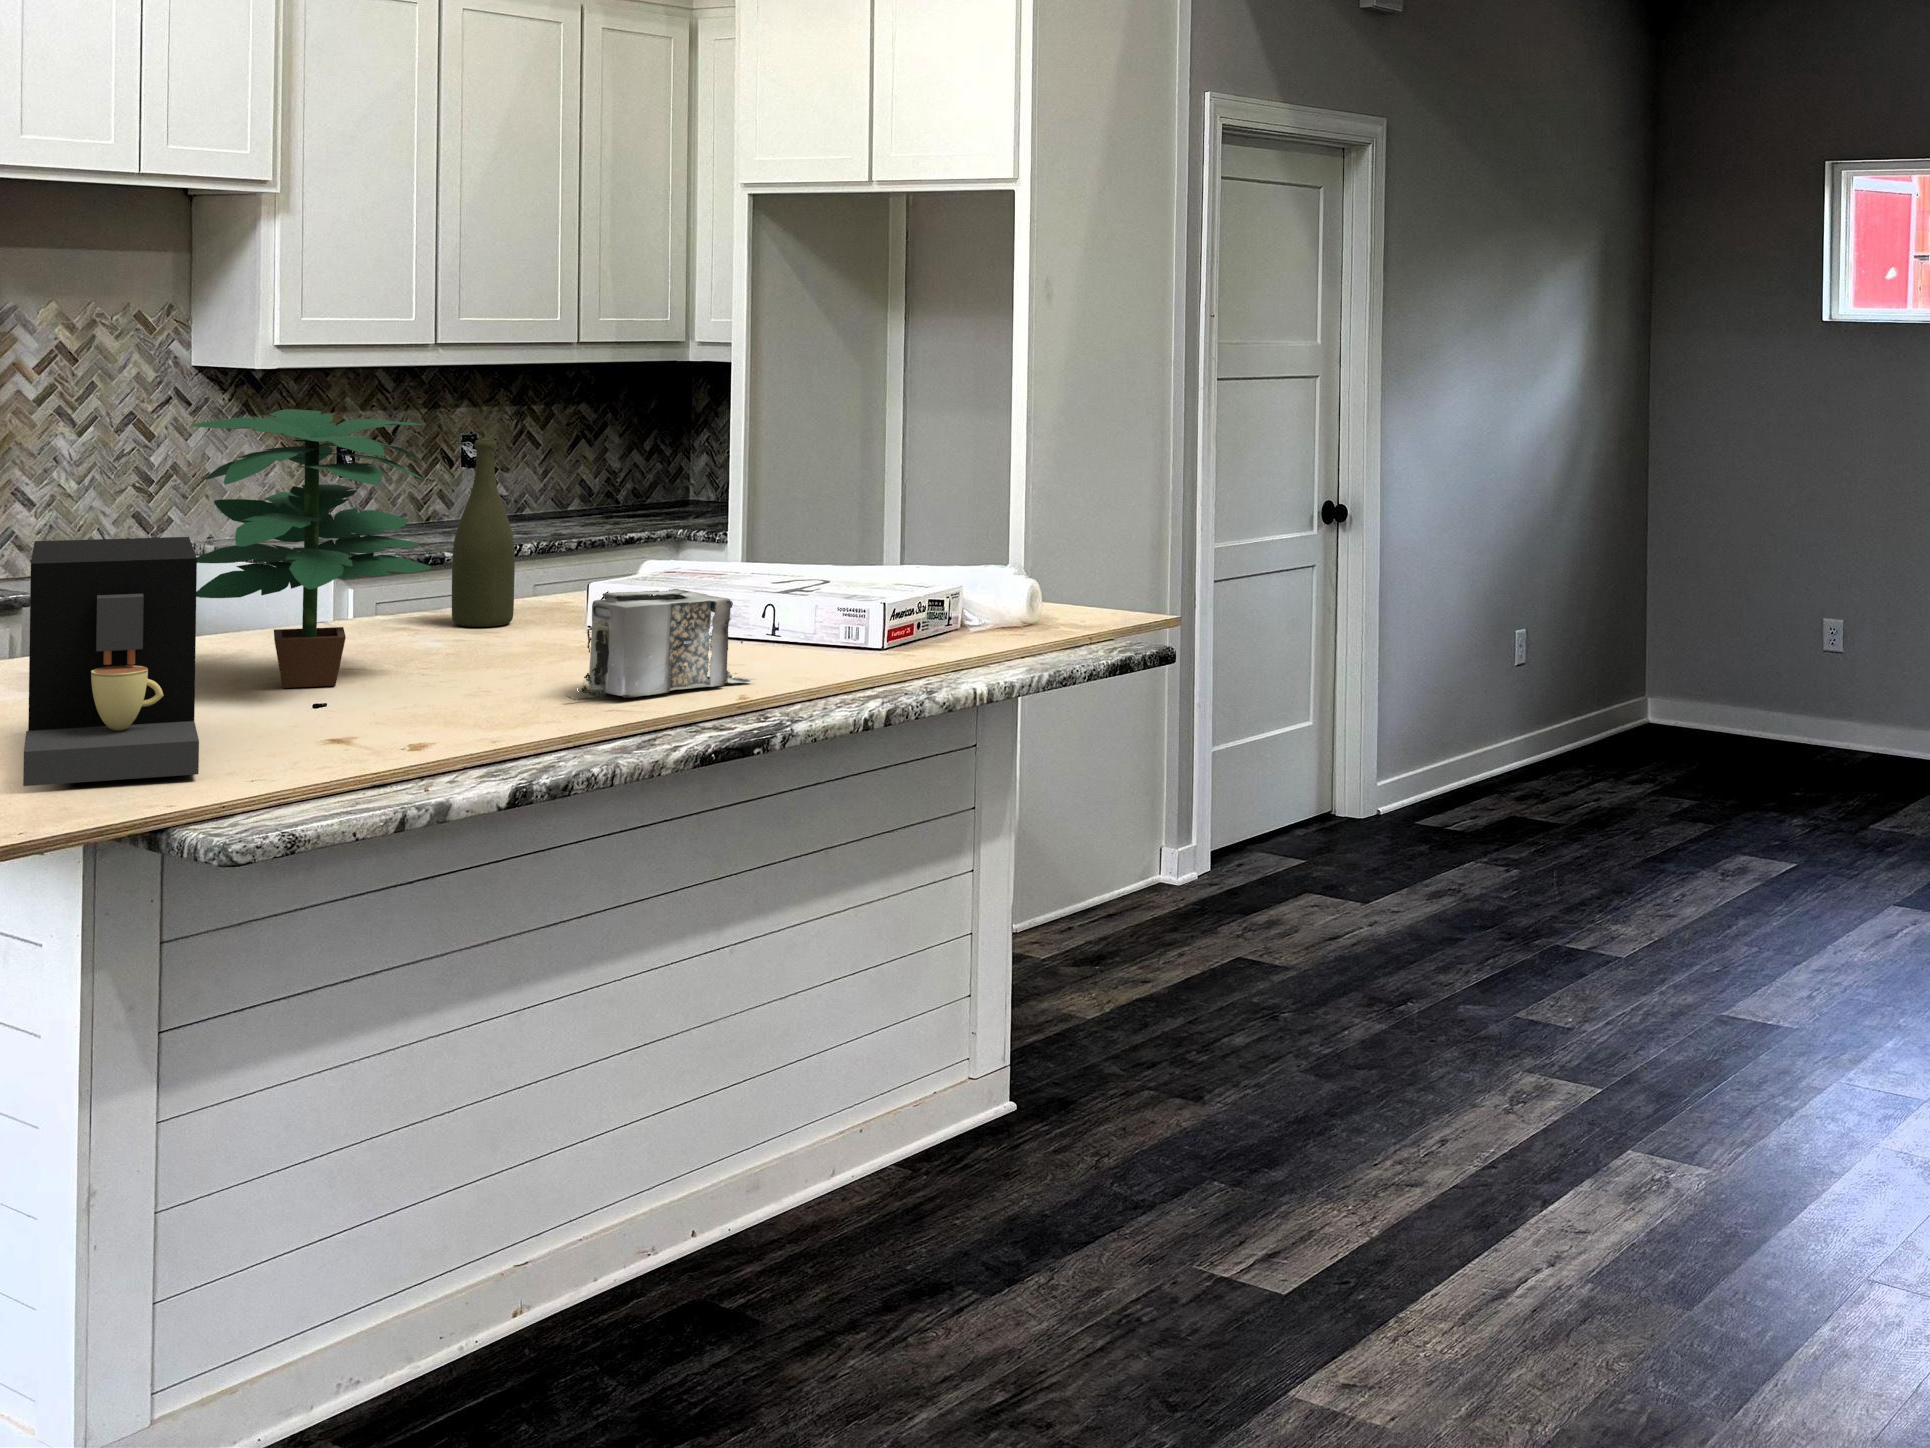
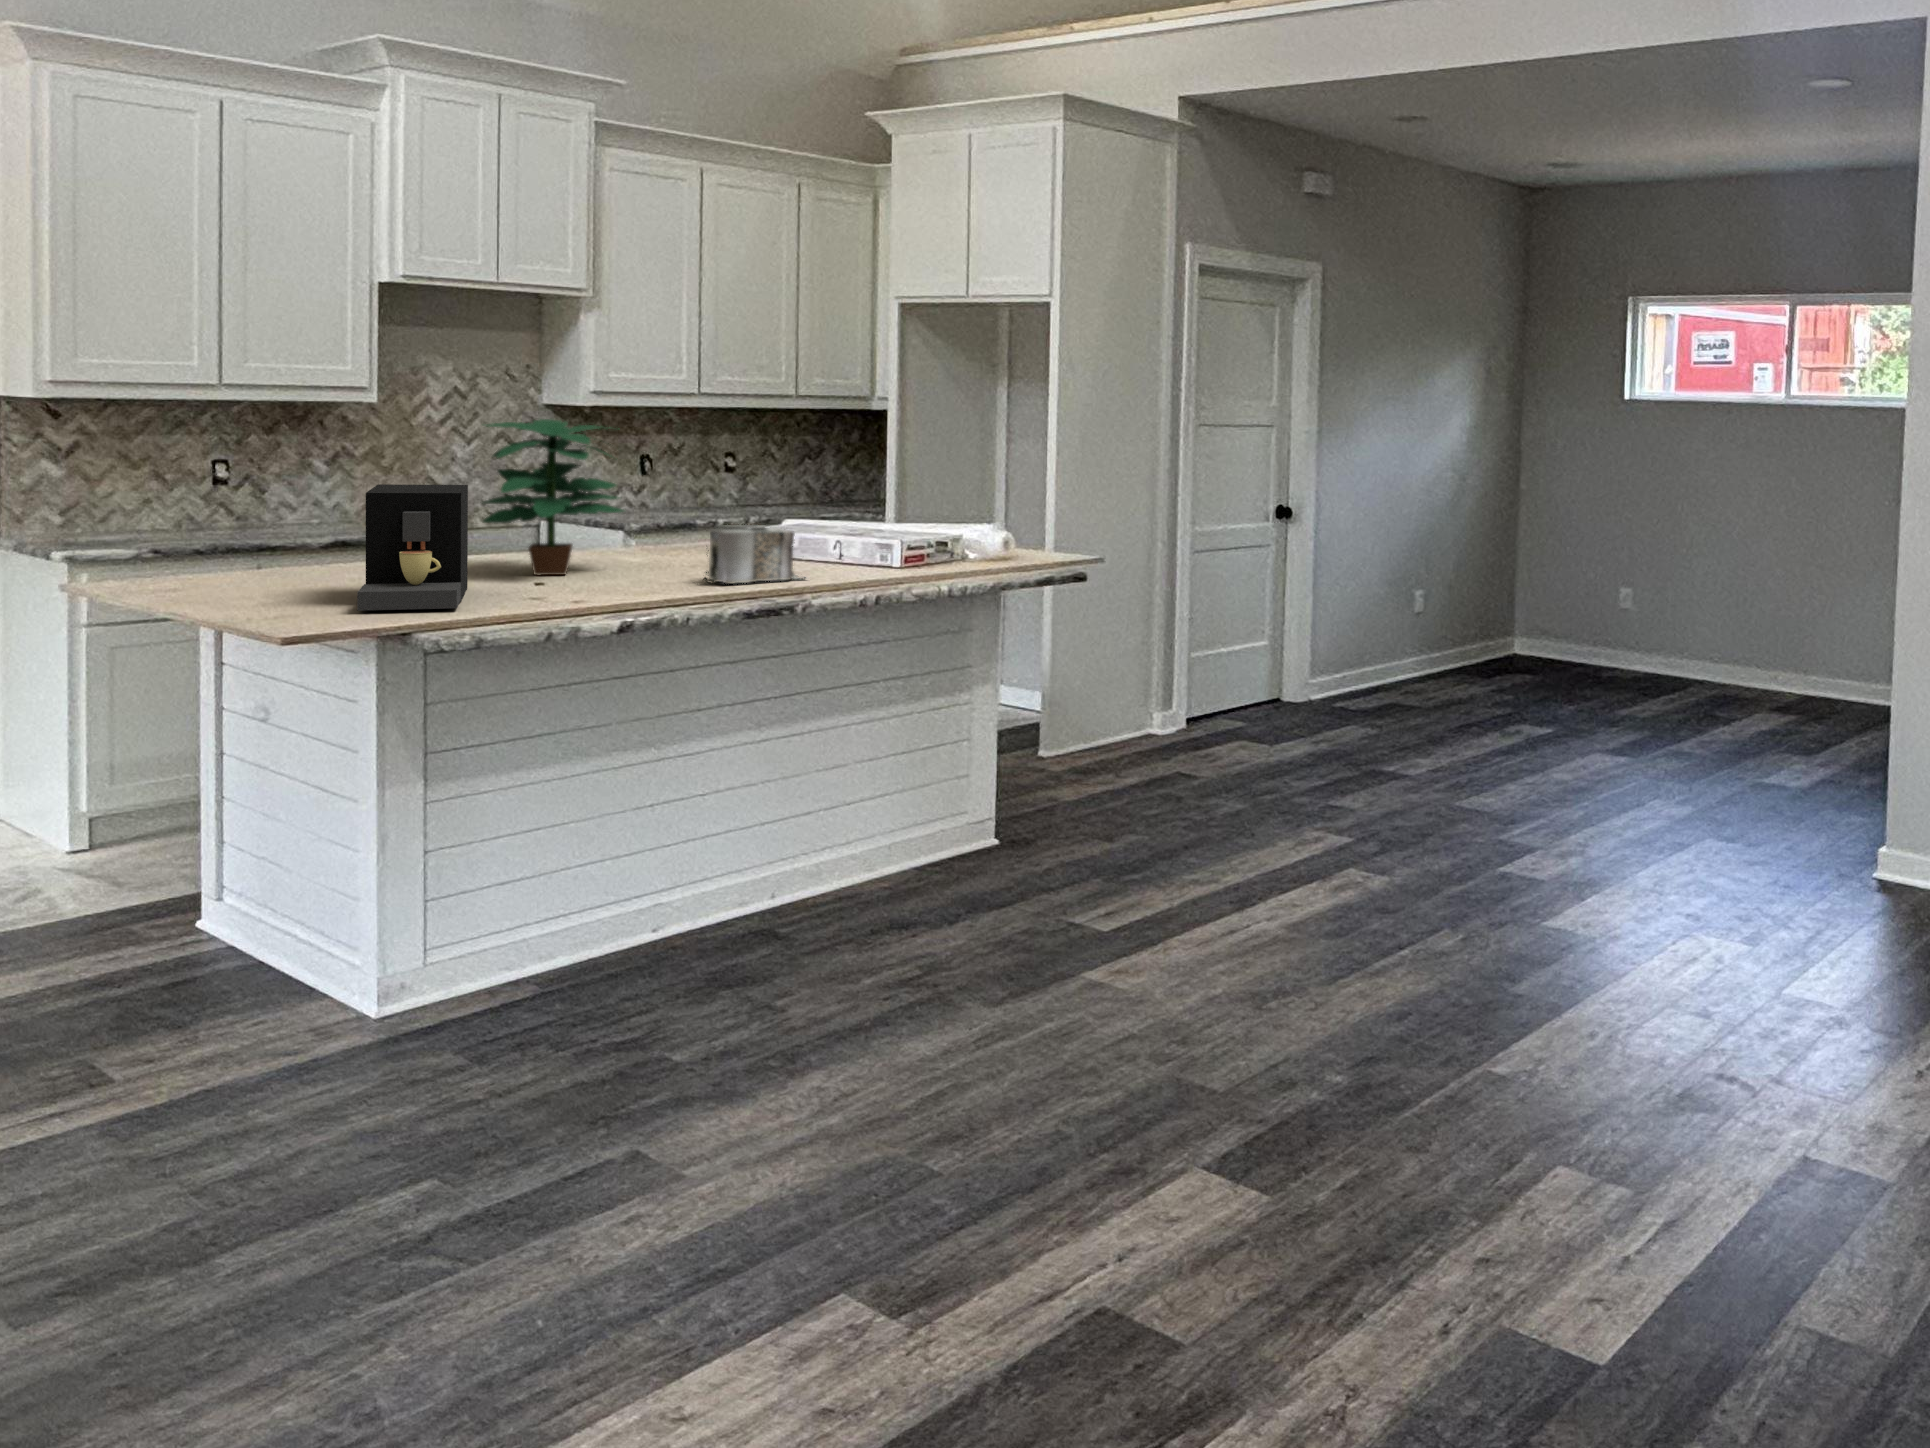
bottle: present [452,440,515,627] -> none [658,443,695,552]

